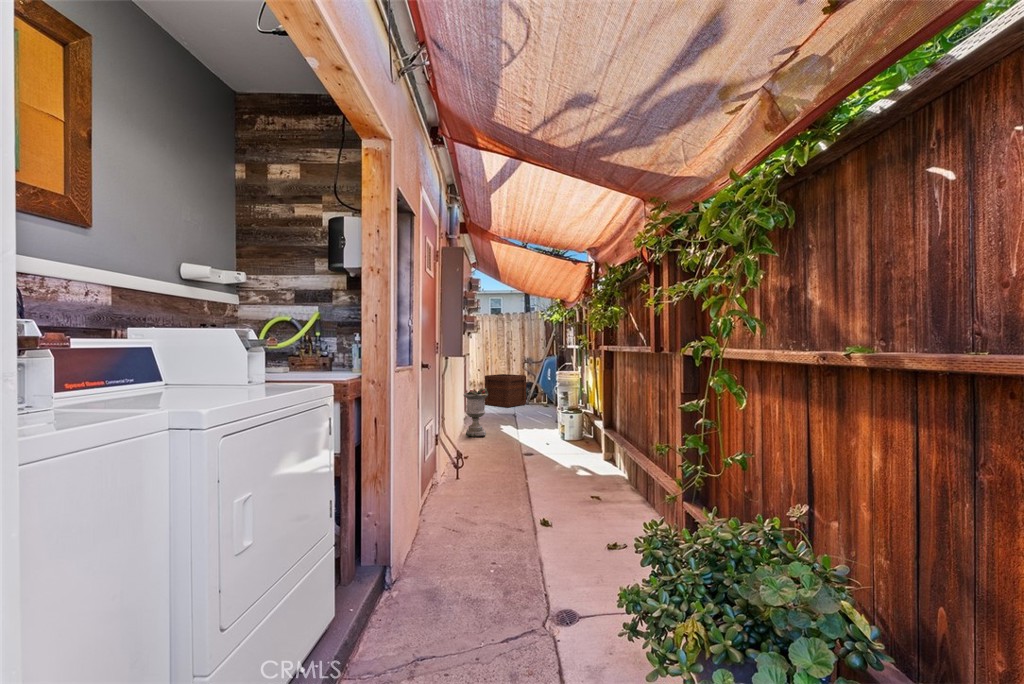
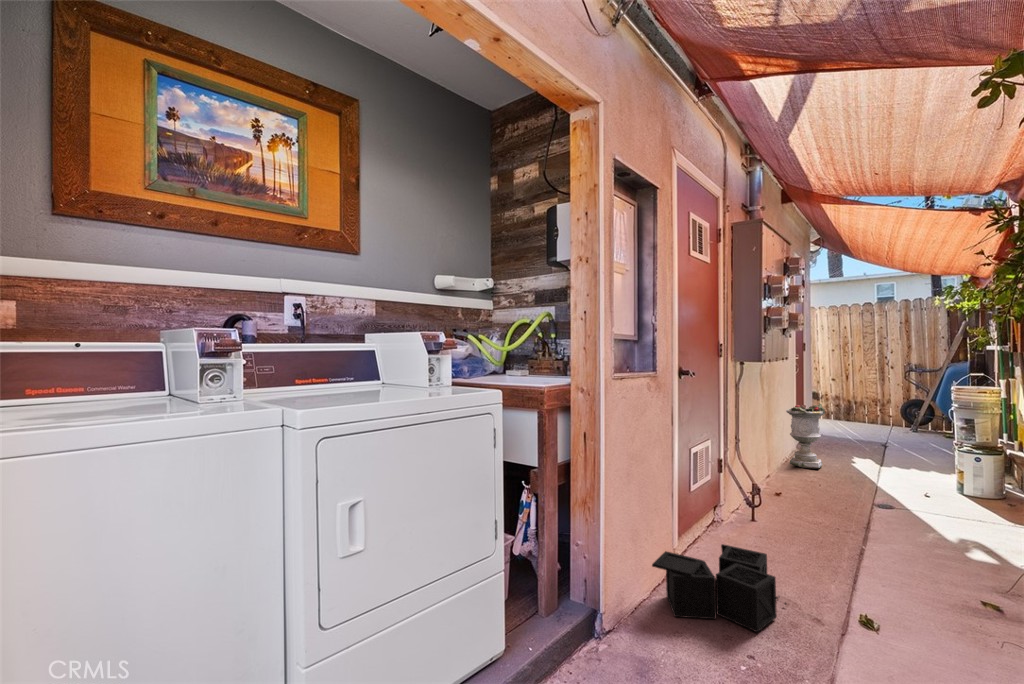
wooden crate: present [485,374,526,407] -> none [839,386,913,433]
storage bin: none [420,494,503,554] -> present [652,544,786,632]

